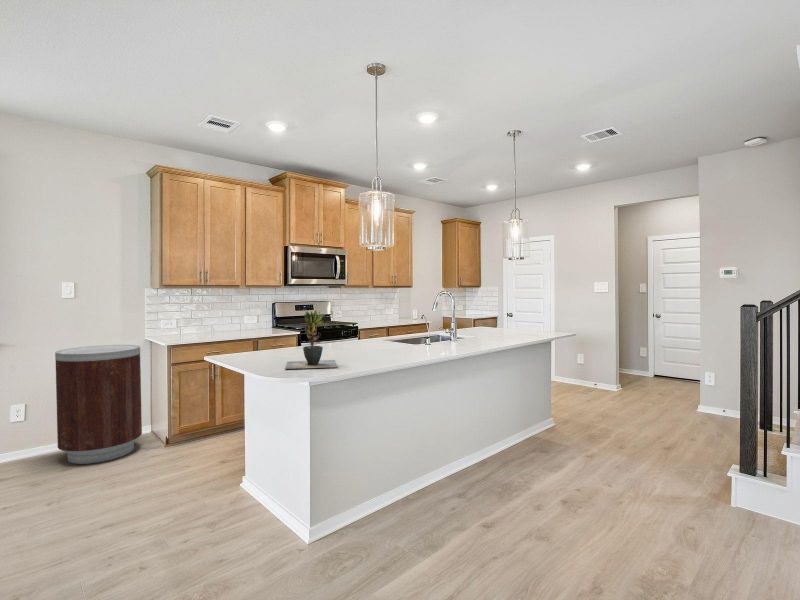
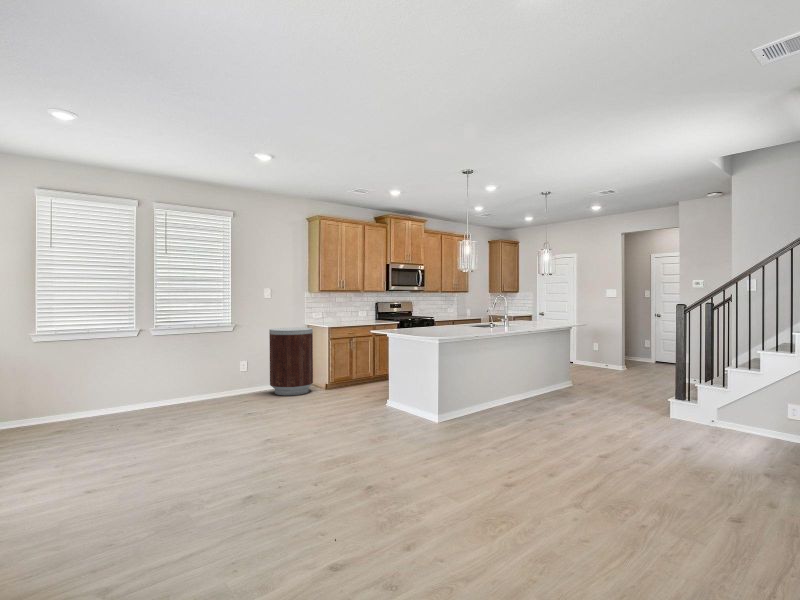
potted plant: present [285,310,337,369] -> none [423,304,453,332]

